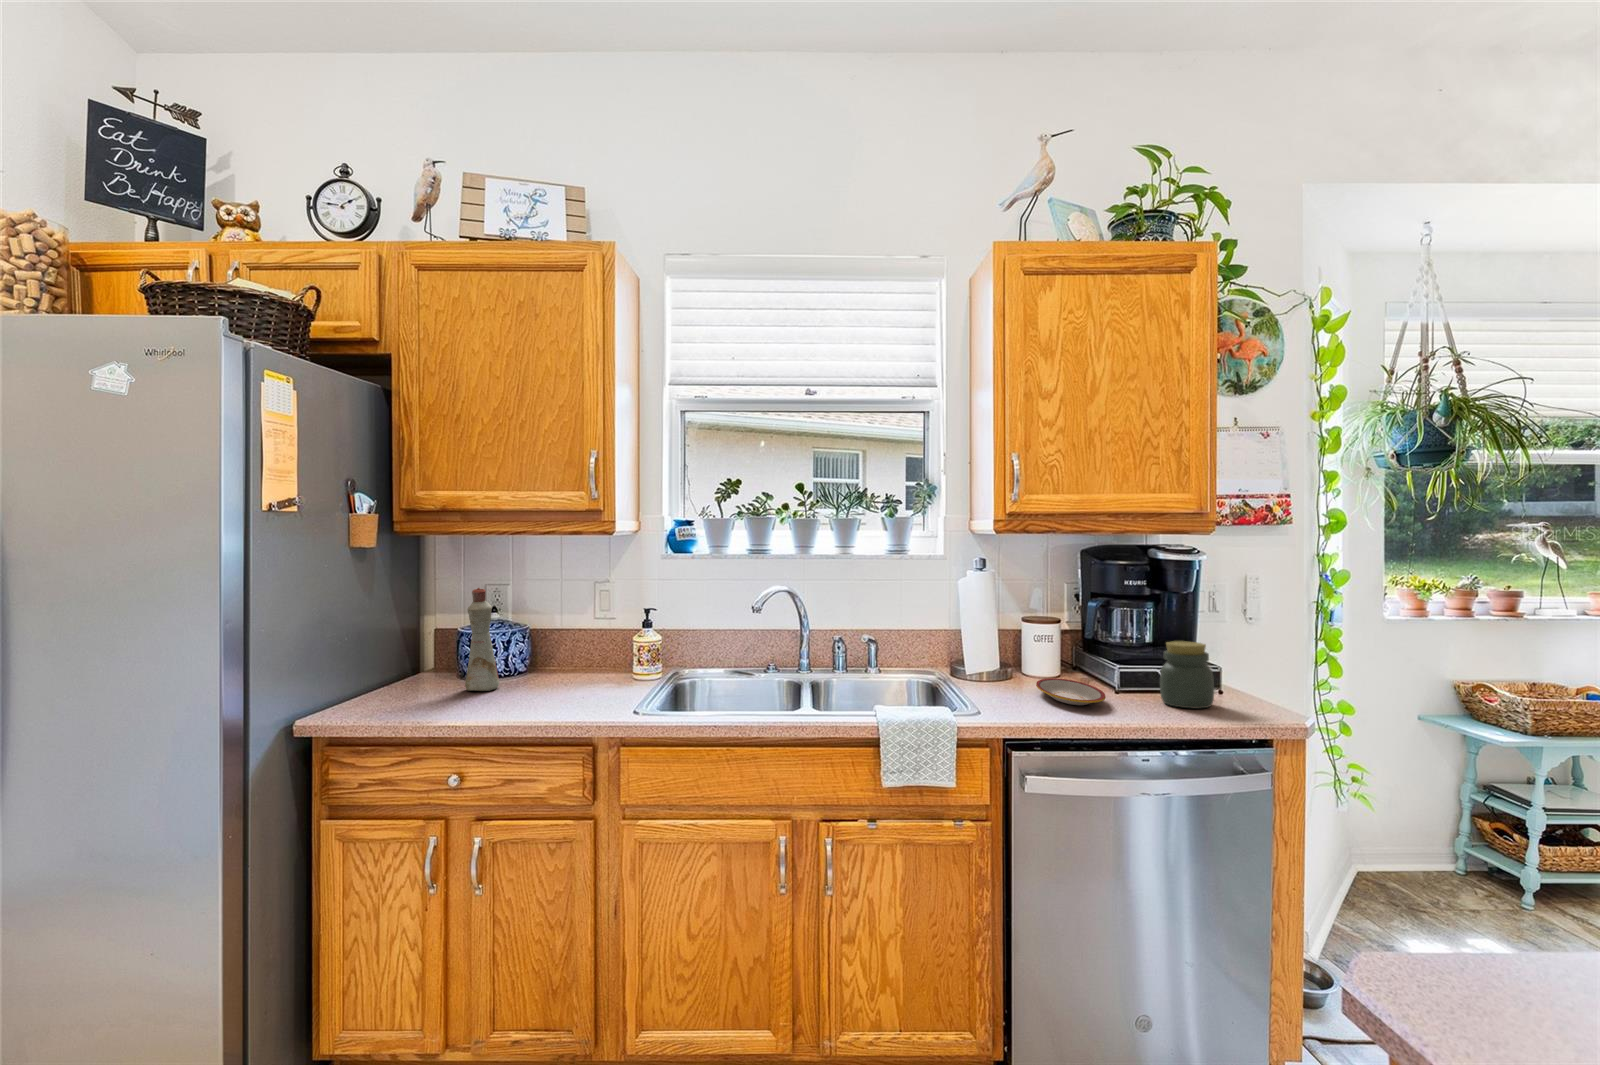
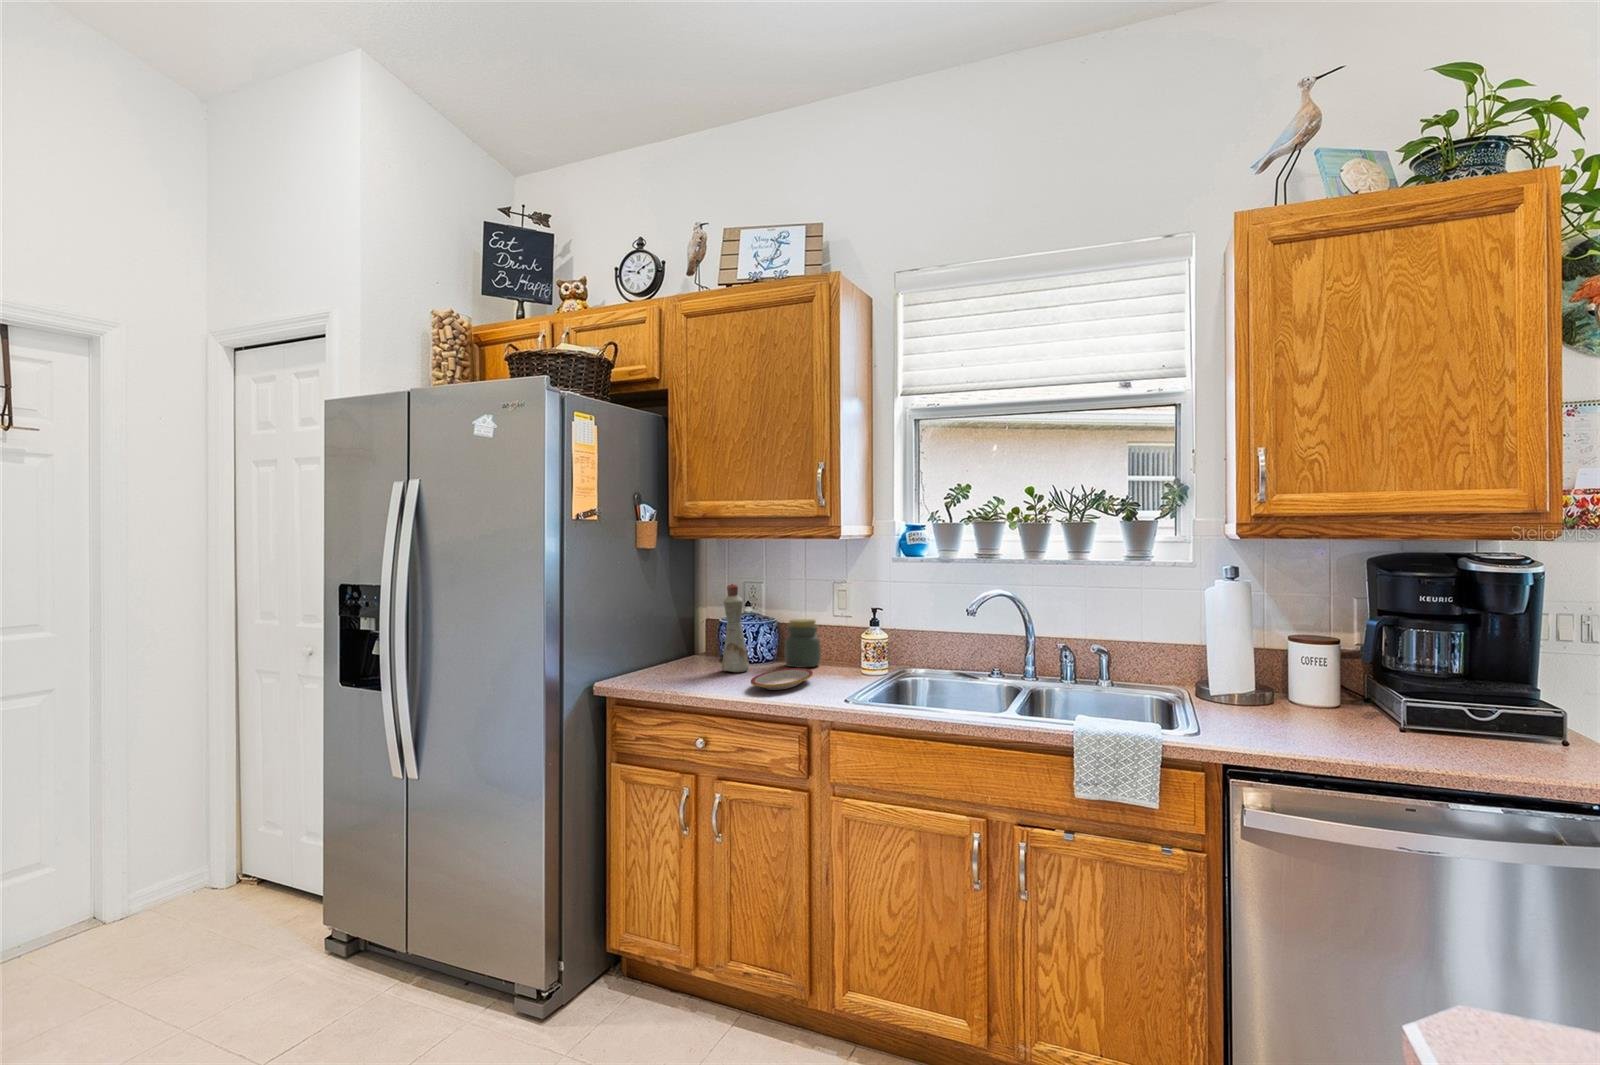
jar: present [1160,641,1214,708] -> present [785,619,821,667]
plate: present [1036,678,1106,705] -> present [751,668,813,690]

